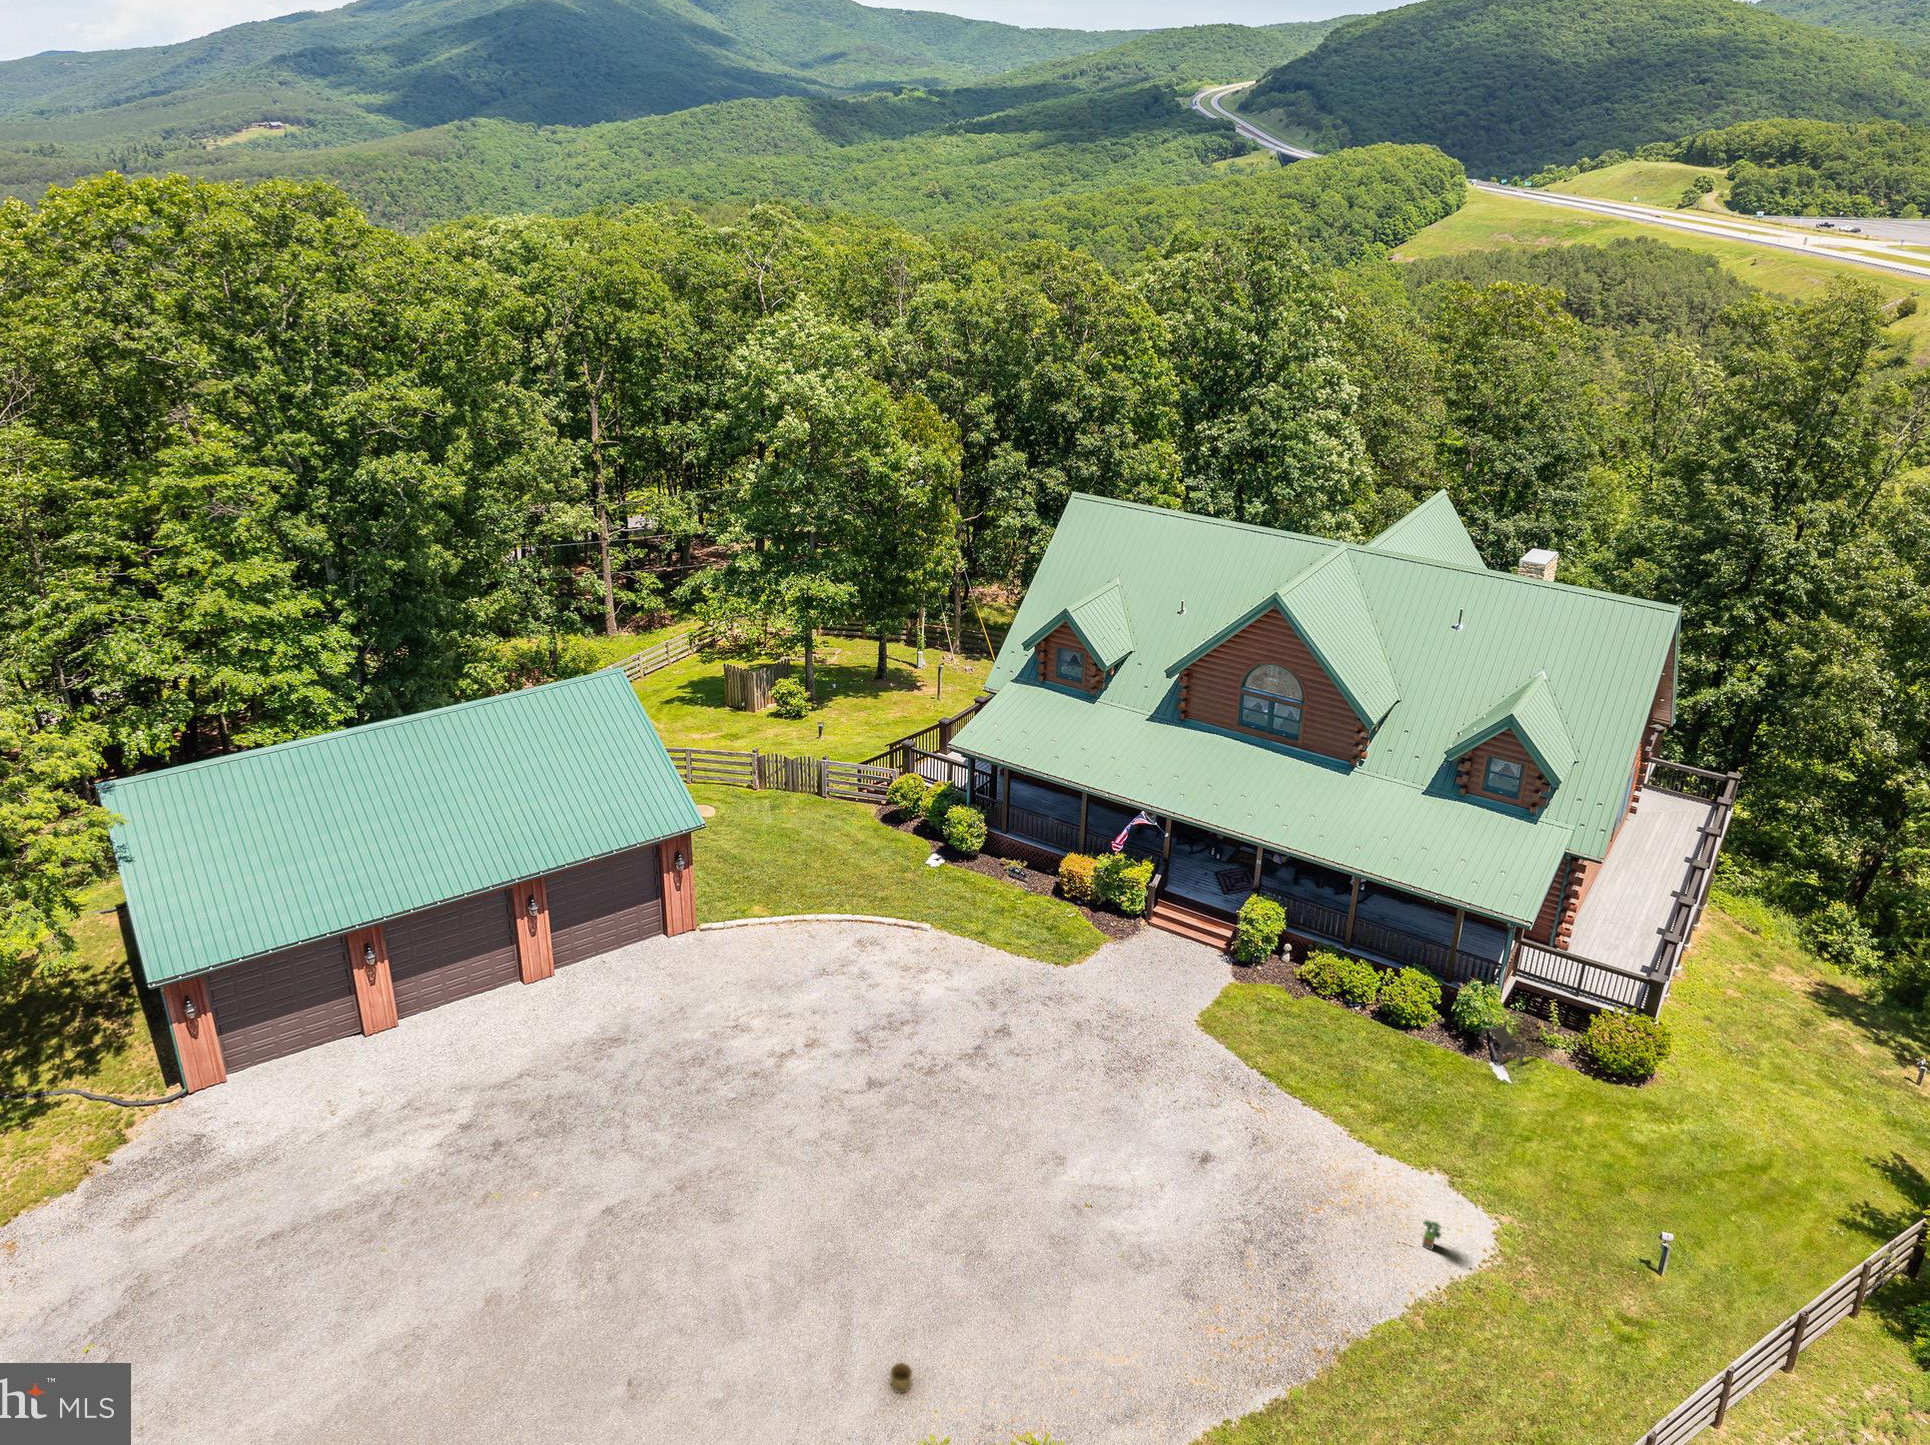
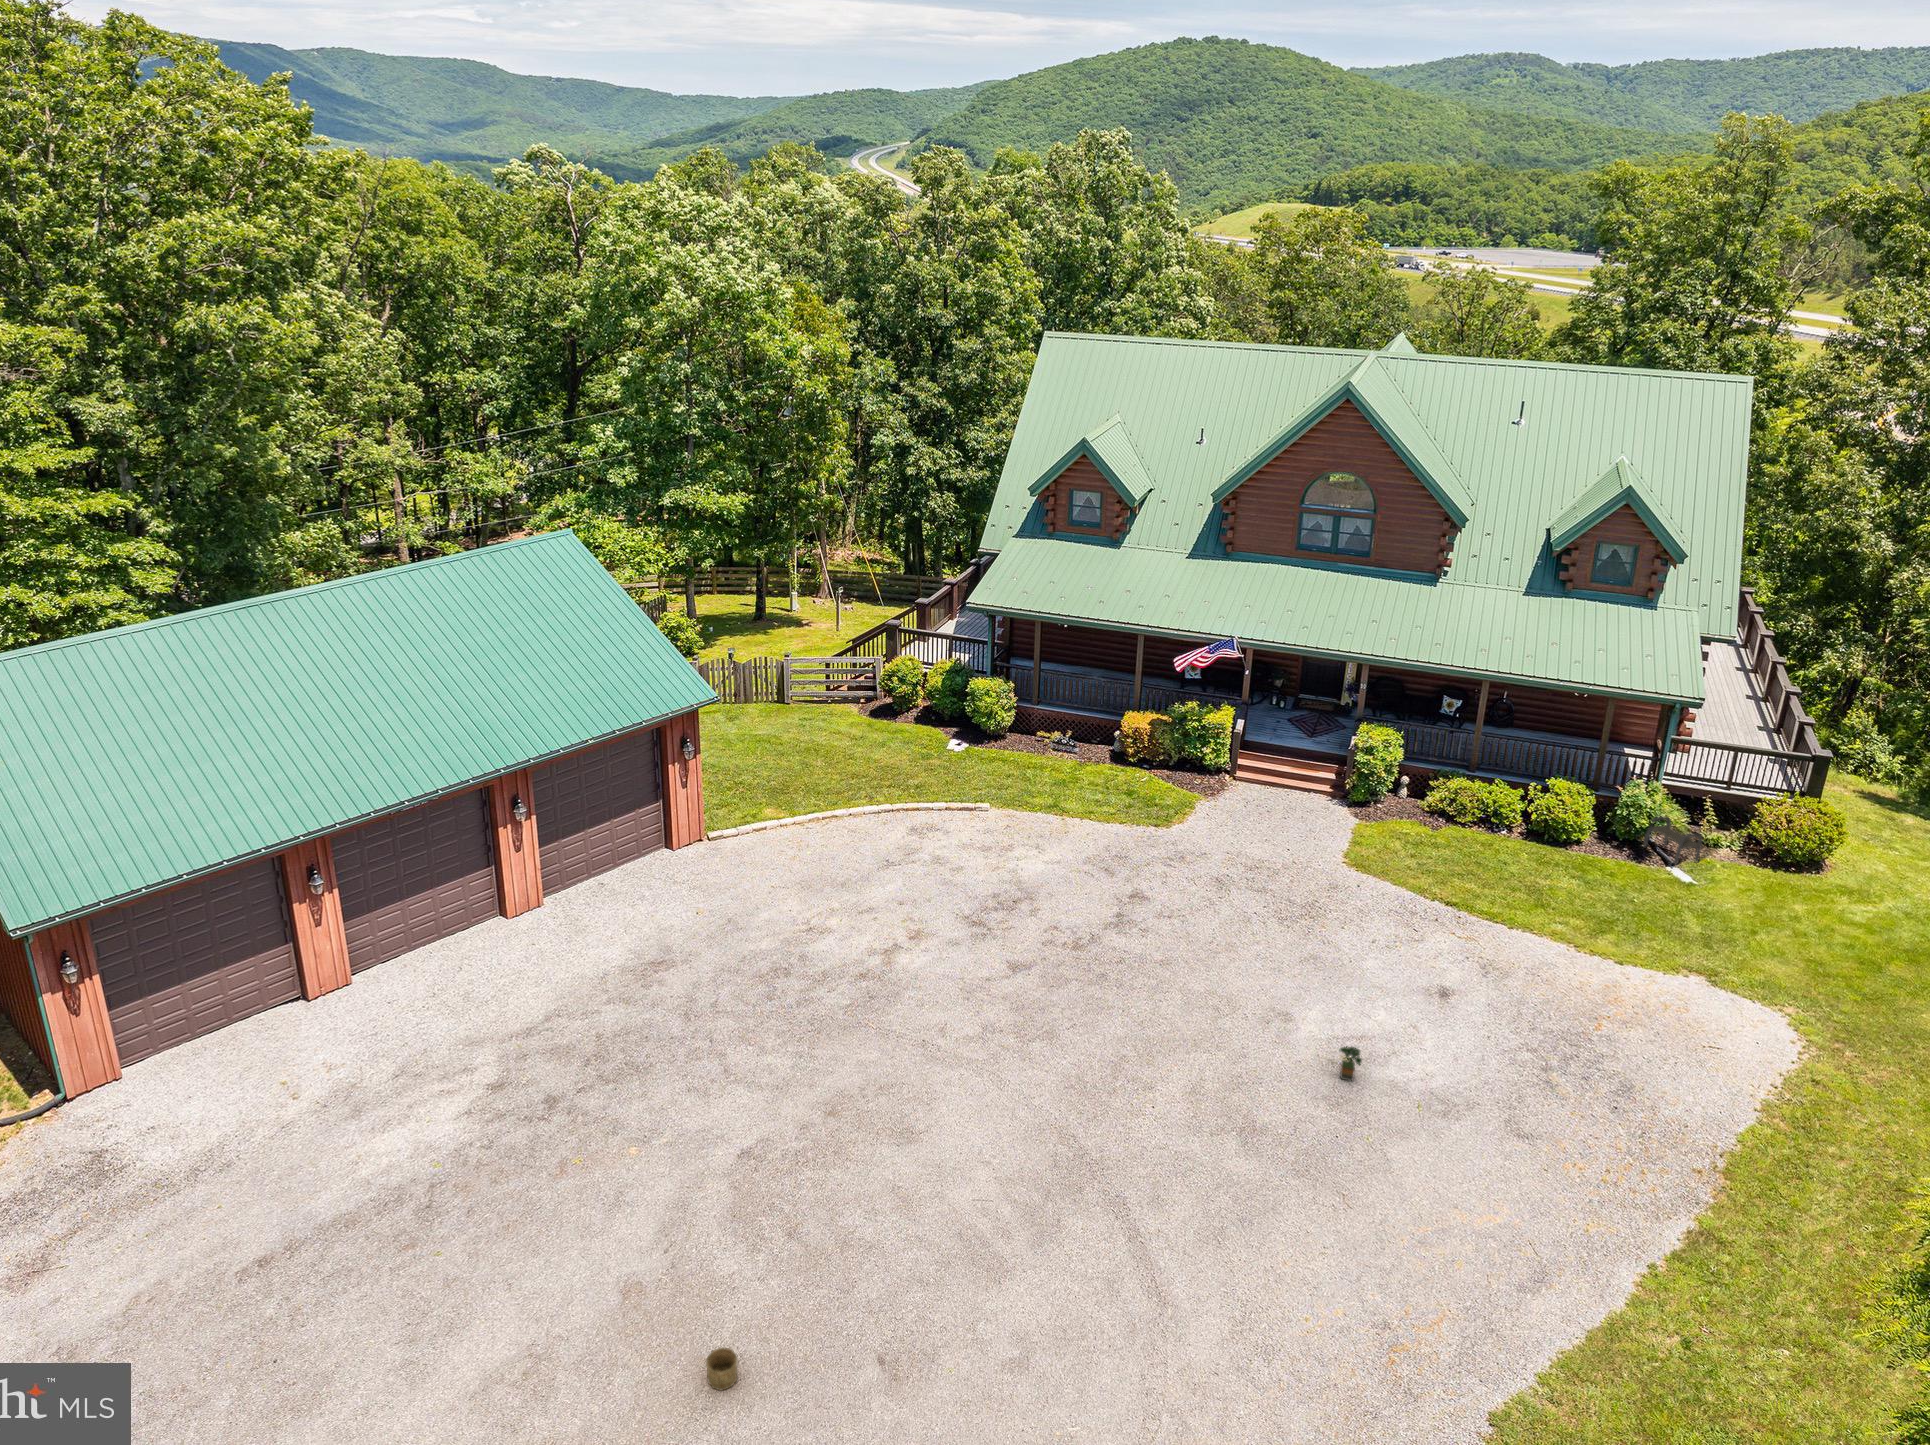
potted tree: present [1422,1220,1441,1250] -> present [1340,1046,1362,1081]
wooden bucket: present [890,1363,912,1393] -> present [706,1347,738,1391]

